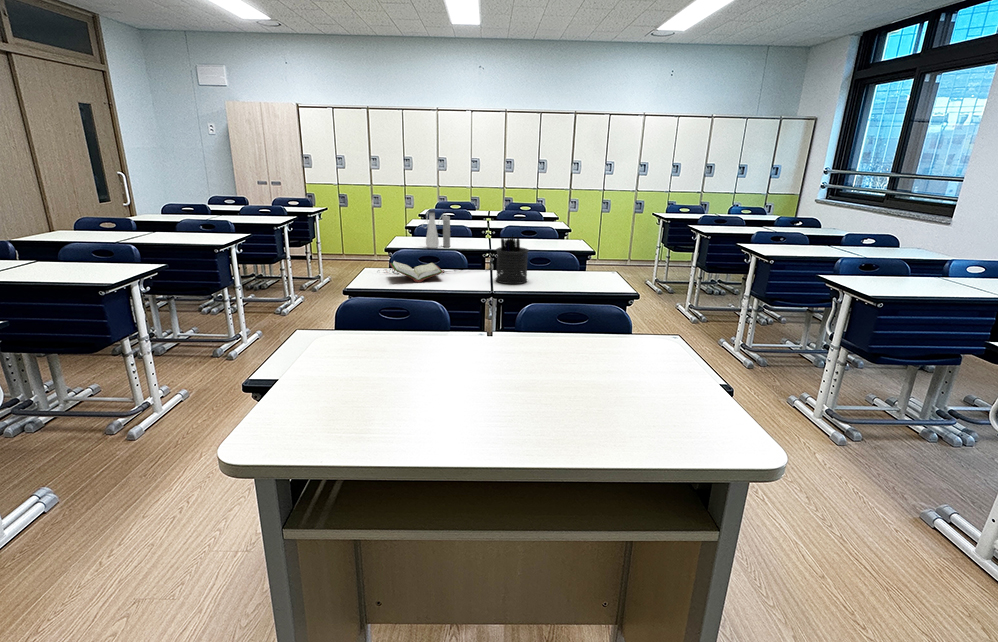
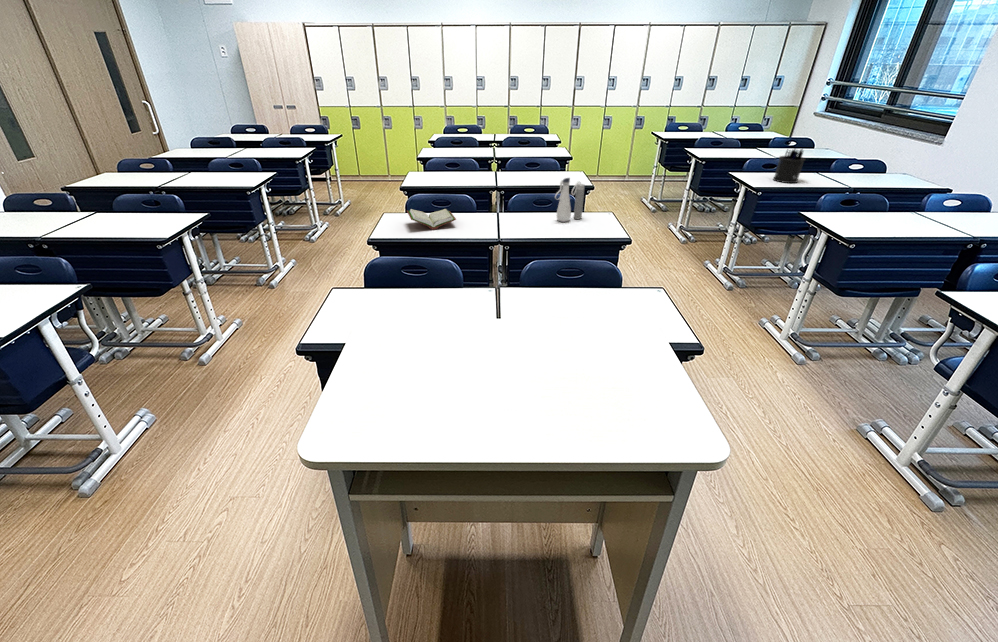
water bottle: present [426,210,450,248] -> present [555,178,584,222]
pen holder: present [496,235,529,284] -> present [773,149,805,183]

